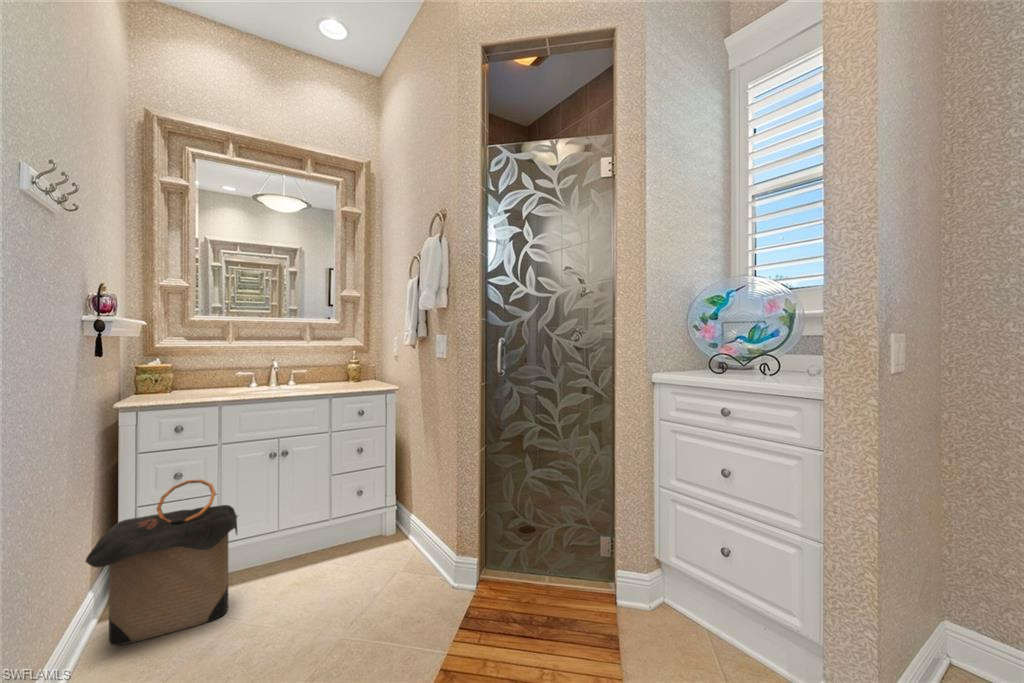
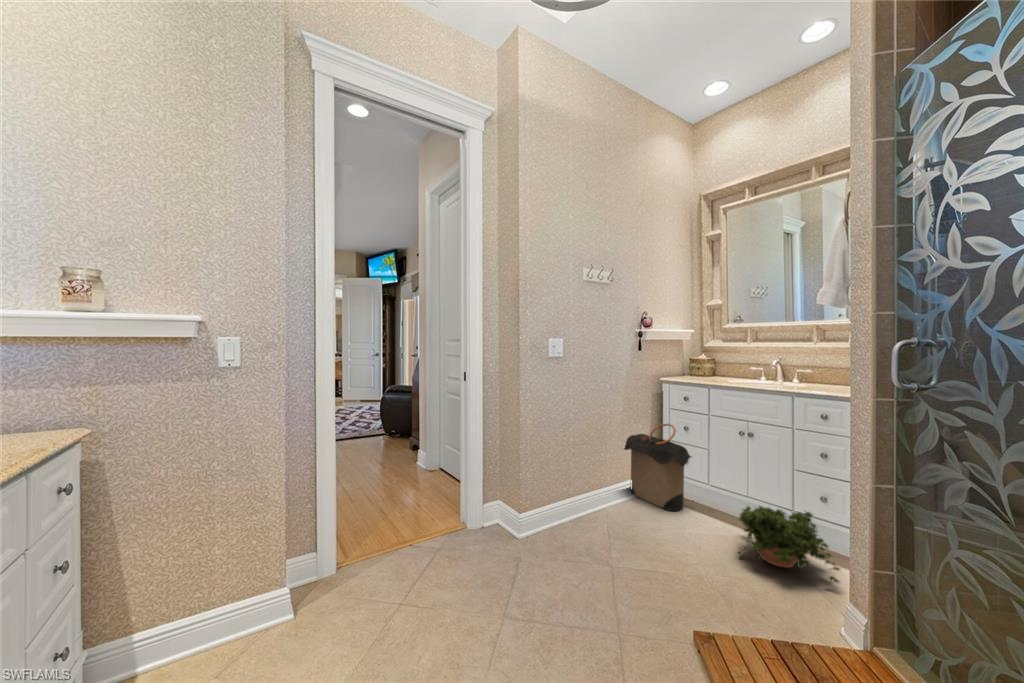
potted plant: none [319,507,426,593] -> present [738,506,840,584]

